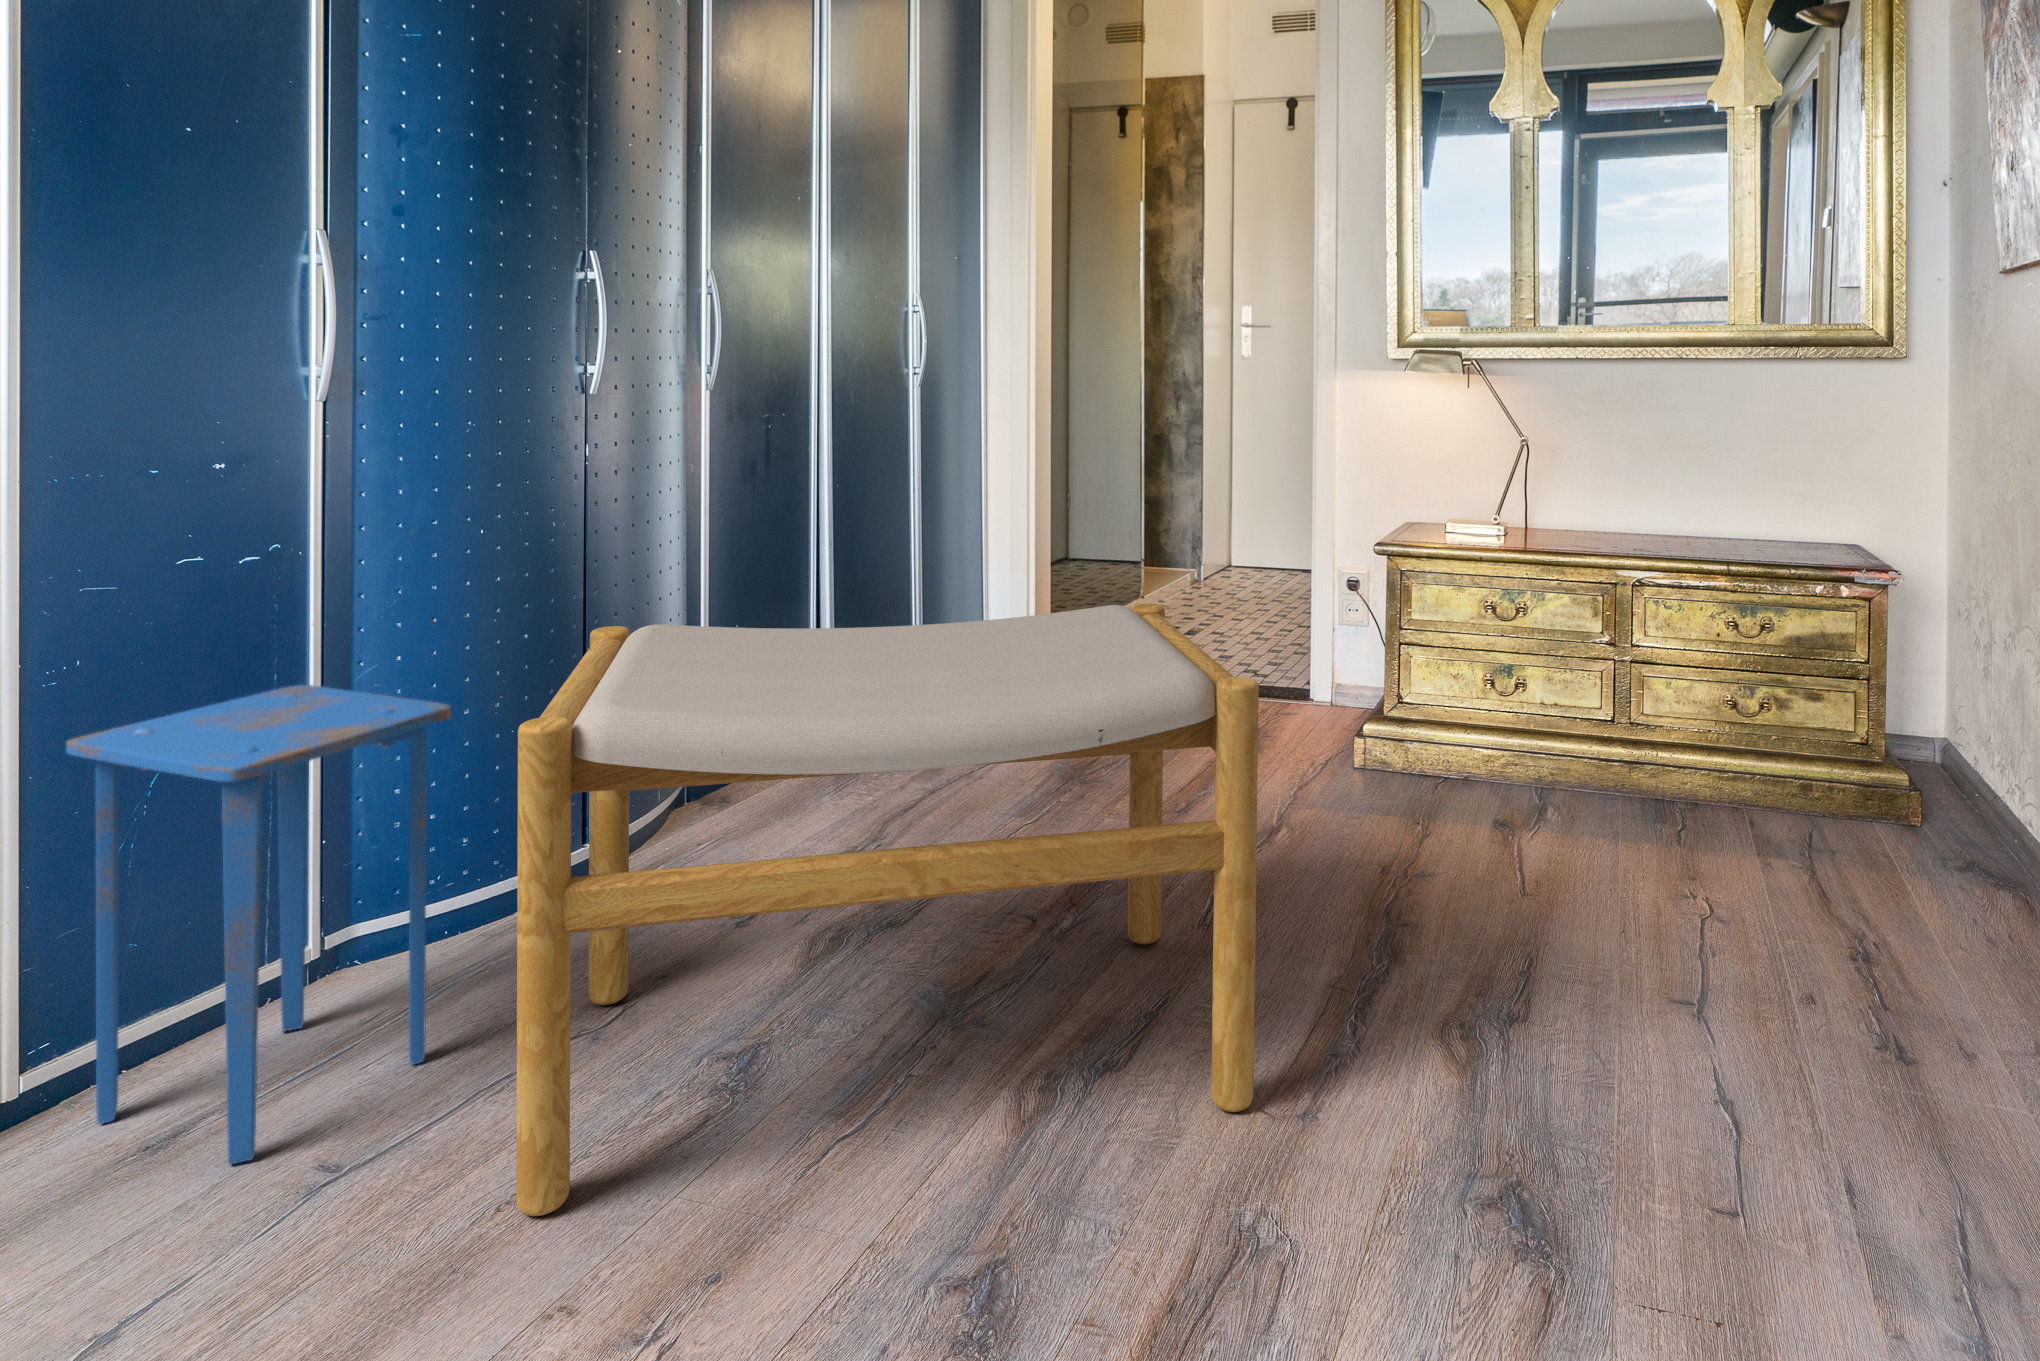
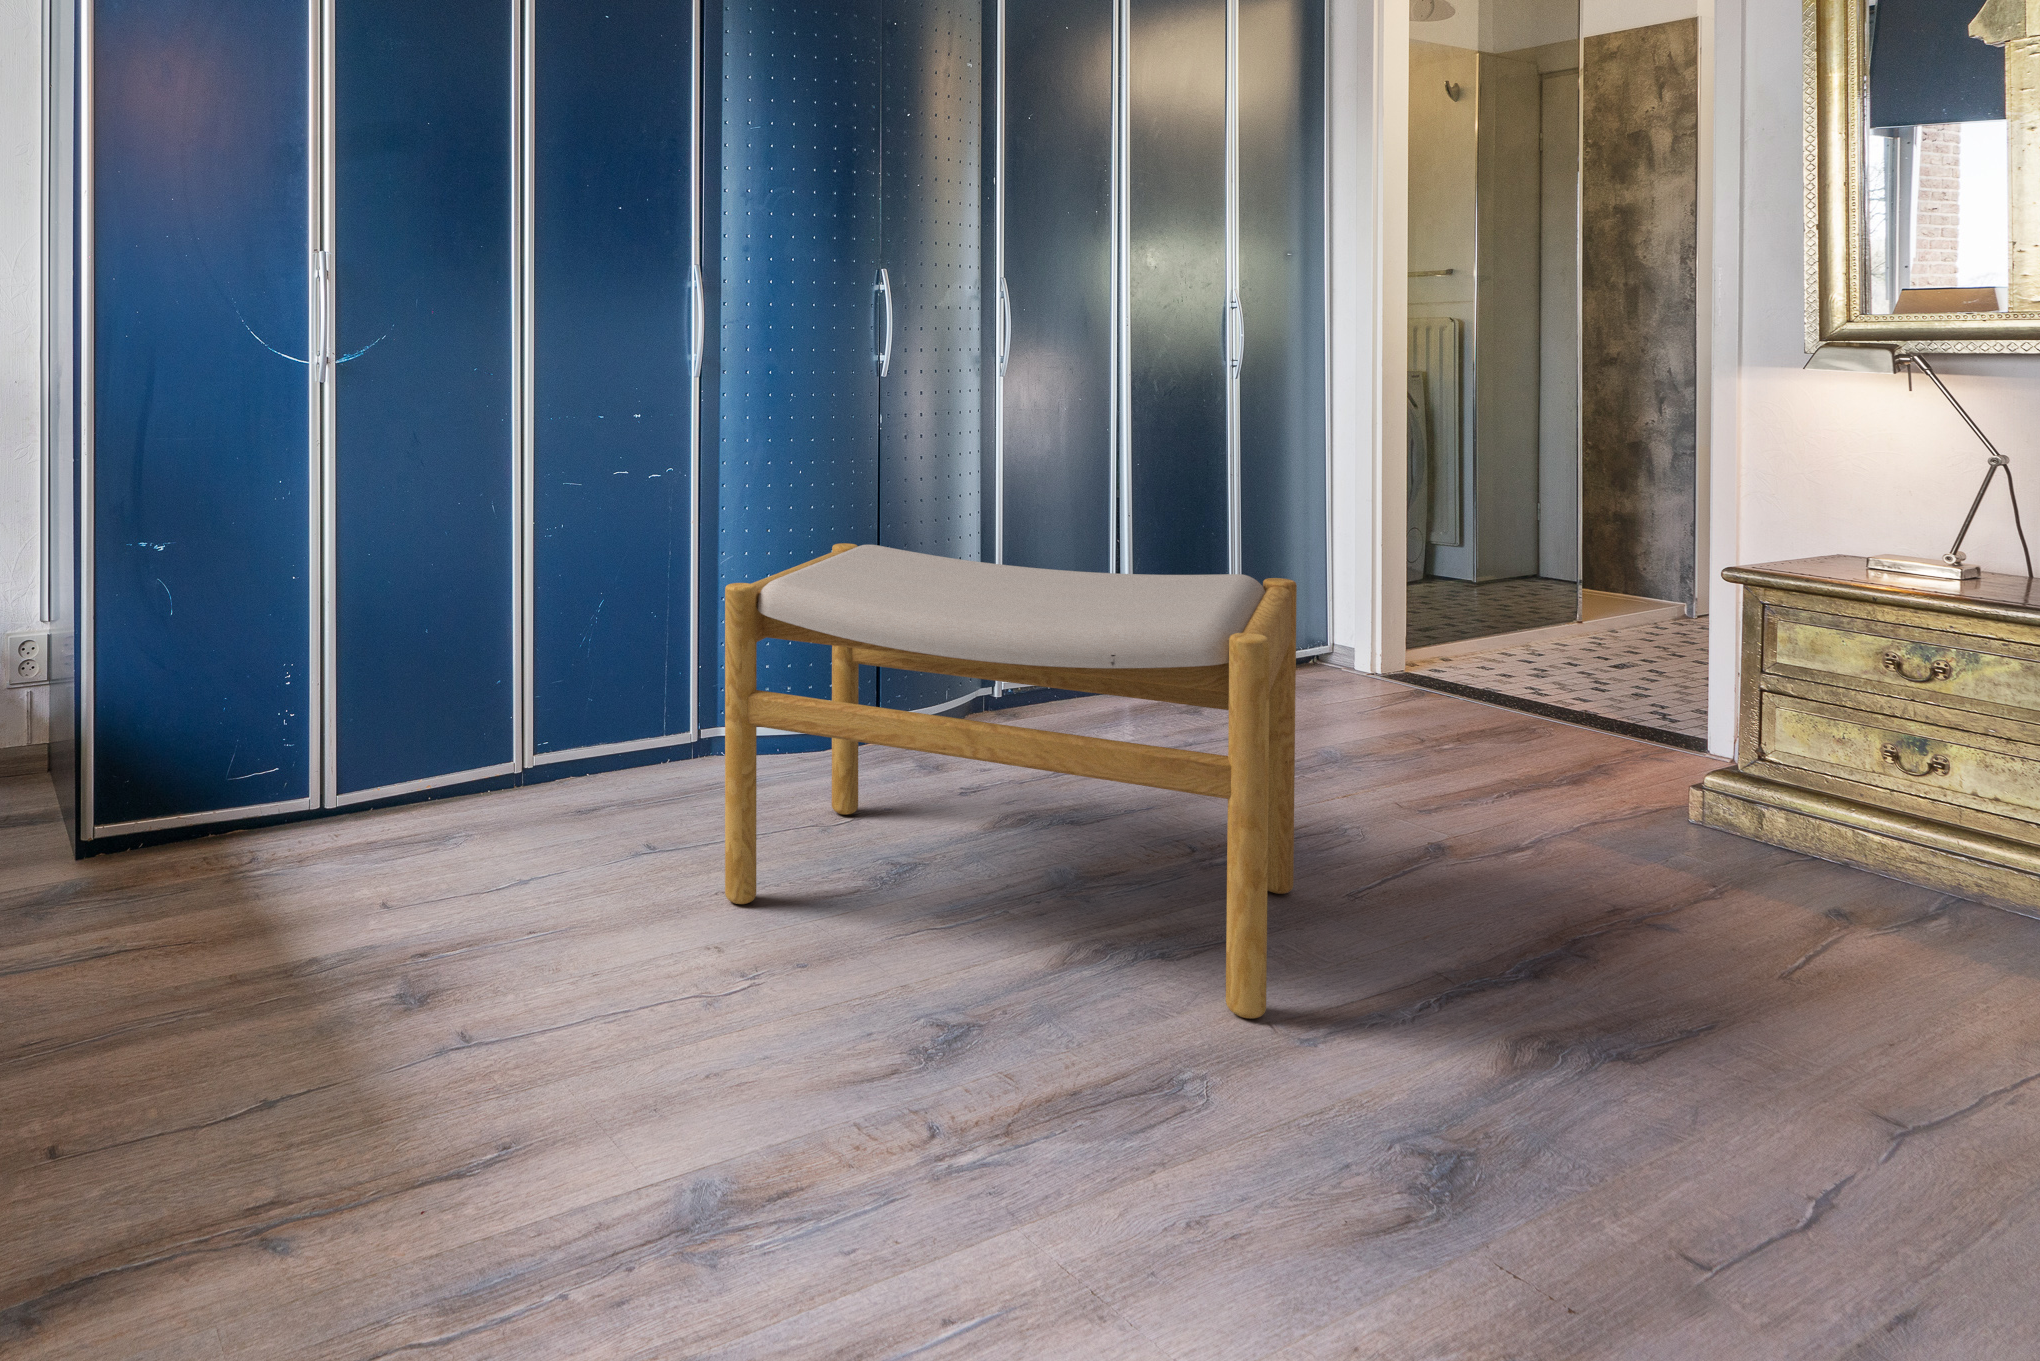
side table: present [66,685,451,1164] -> none [555,560,742,831]

